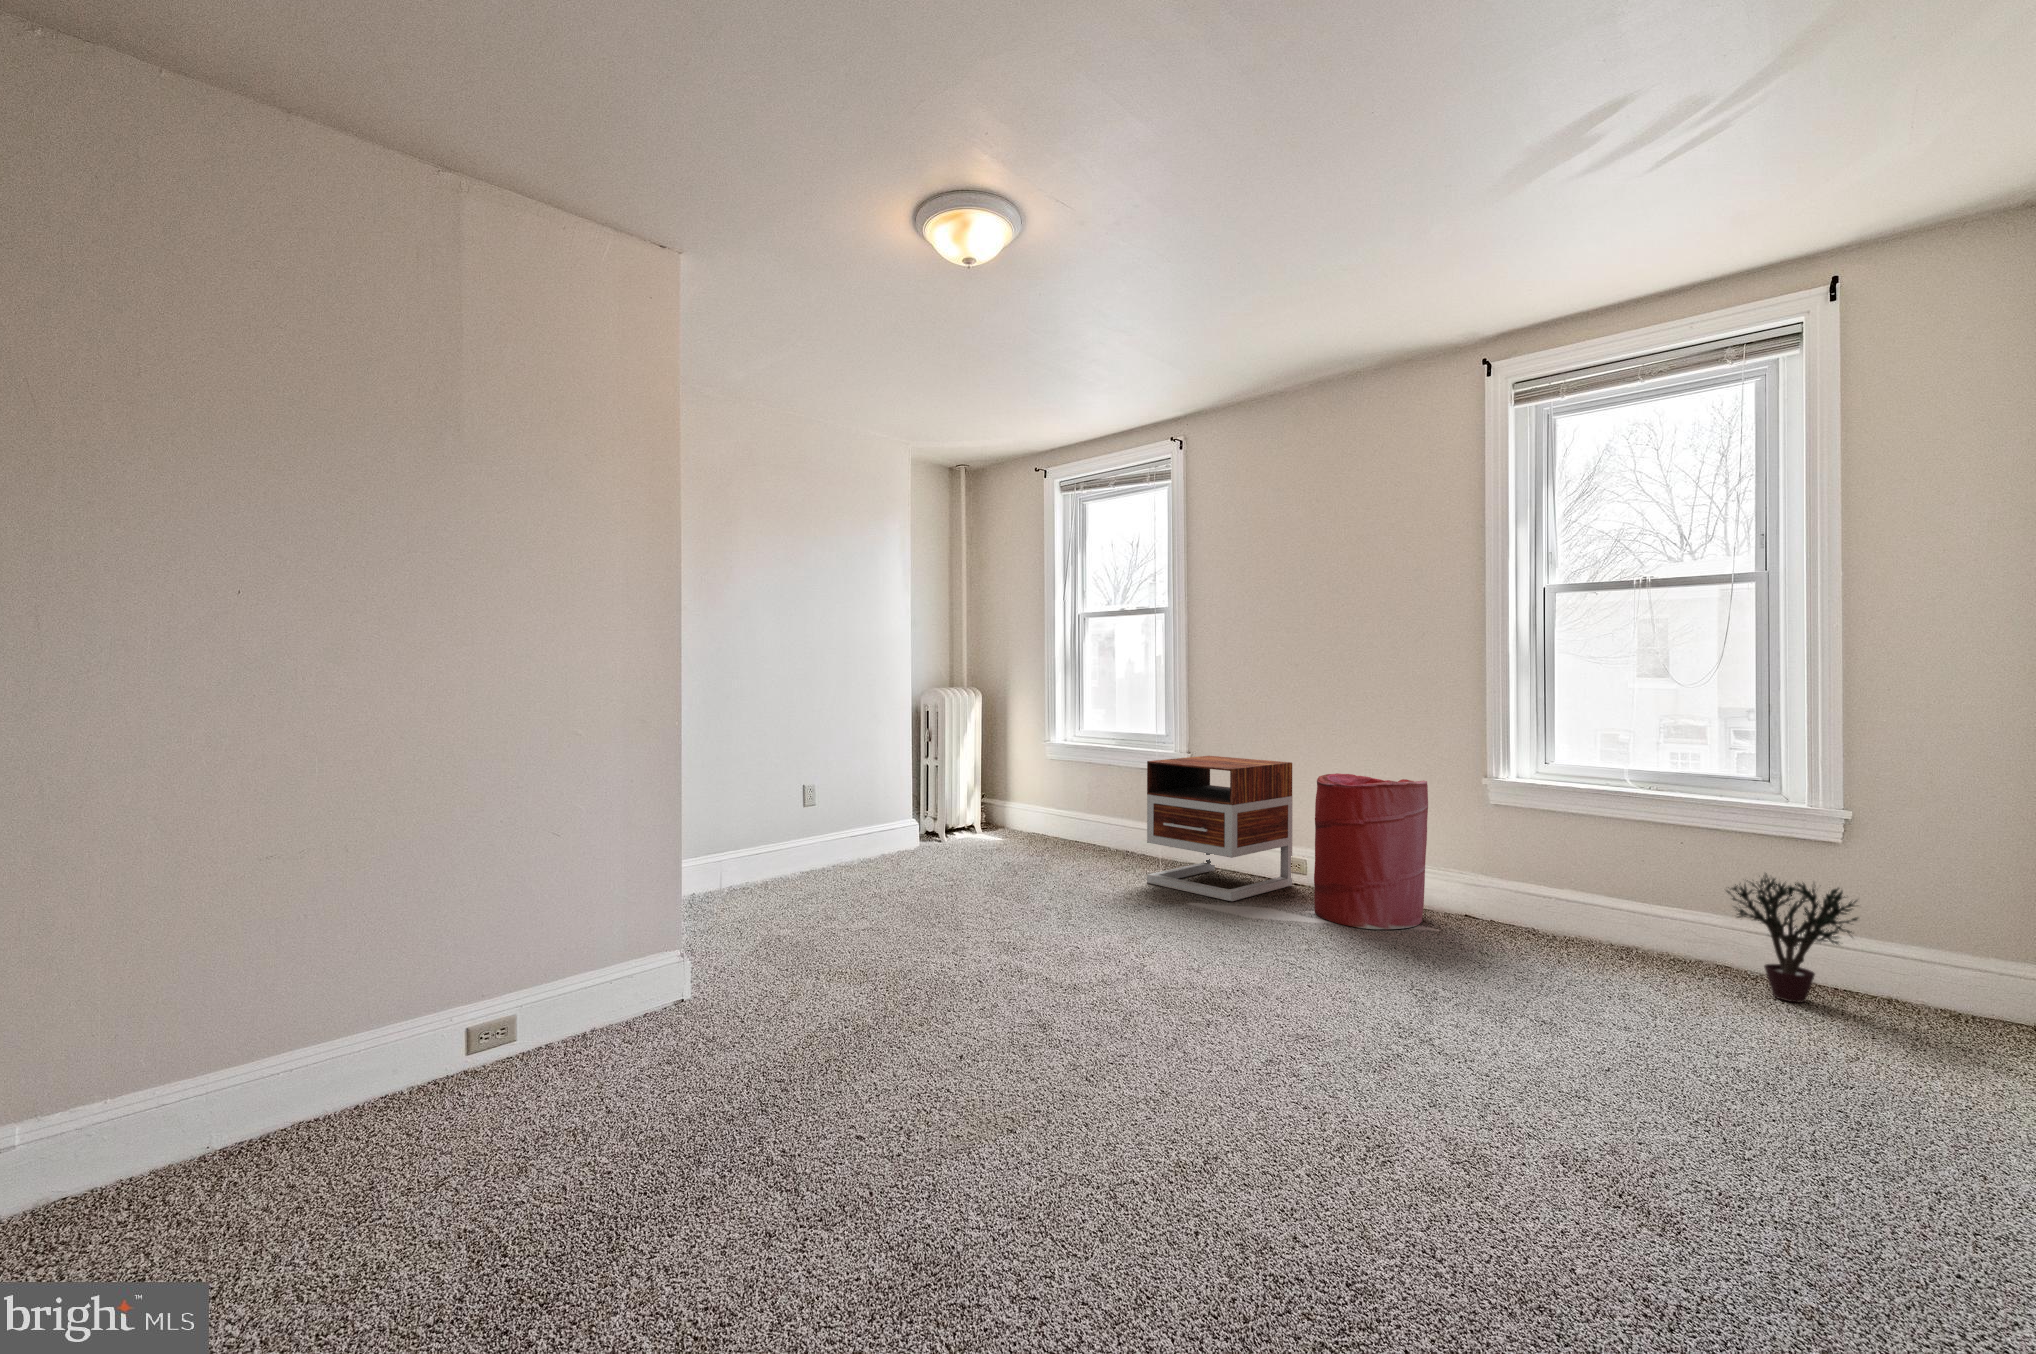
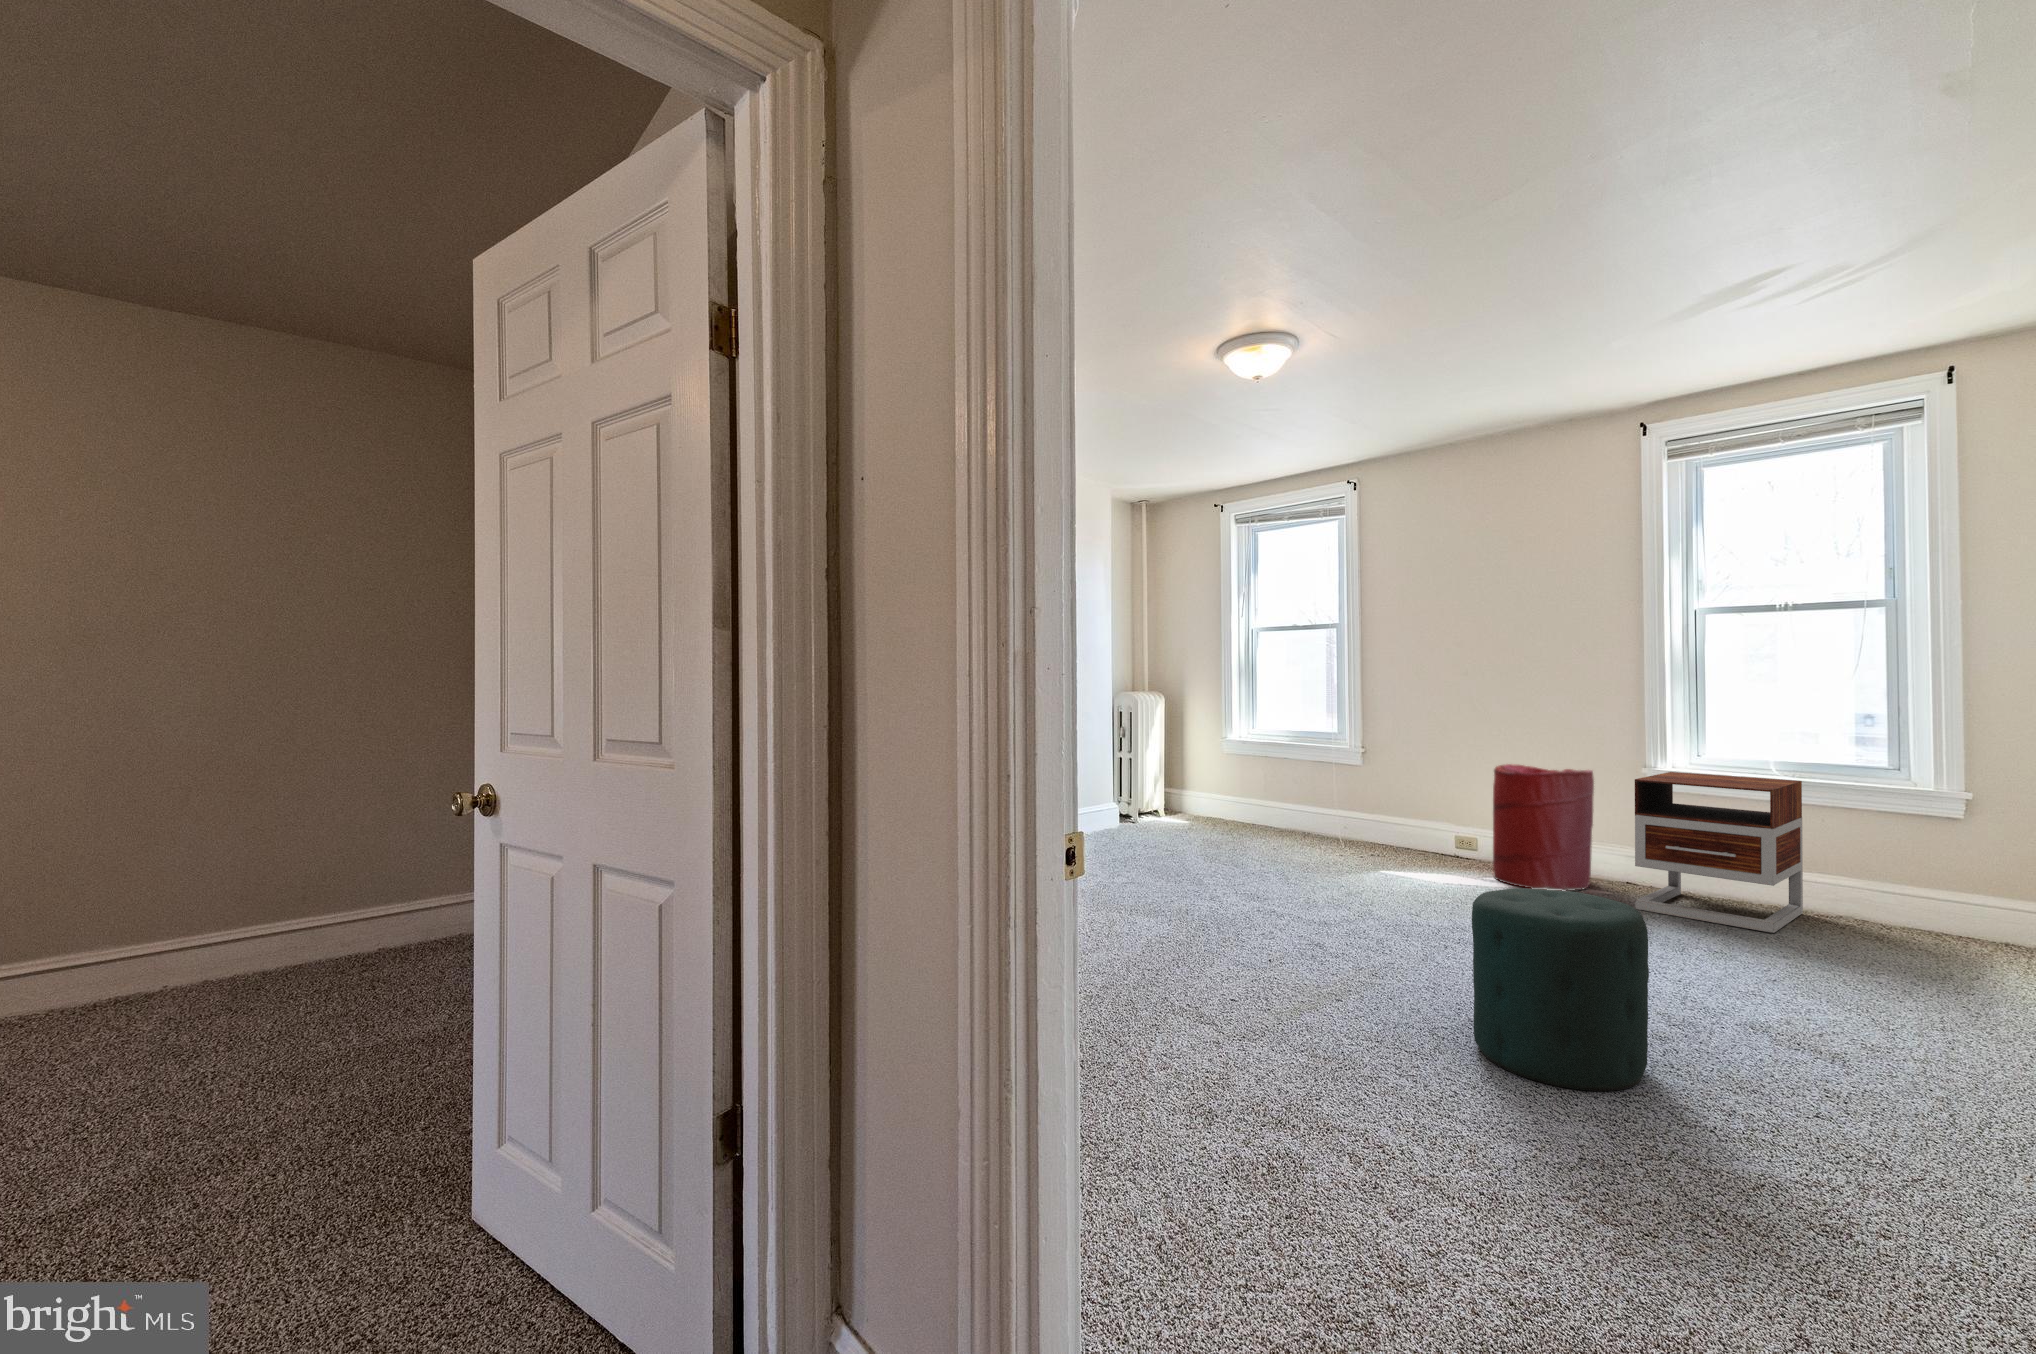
nightstand: present [1147,756,1293,901] -> present [1635,772,1803,933]
potted plant: present [1727,874,1858,1003] -> none [1863,840,1983,944]
ottoman: none [1125,956,1353,1278] -> present [1472,888,1649,1091]

